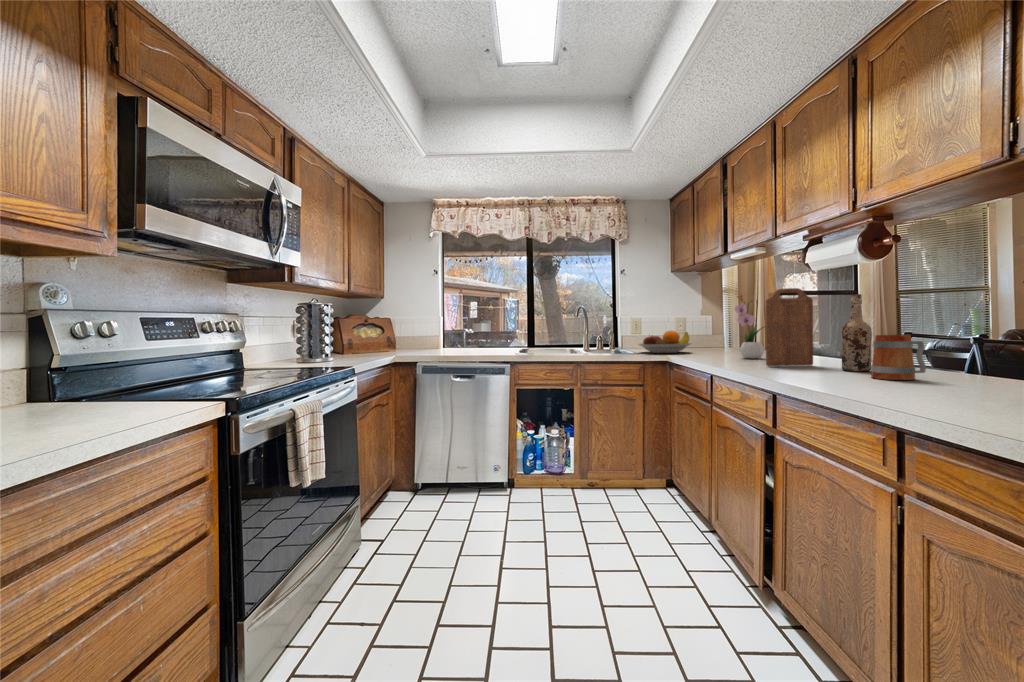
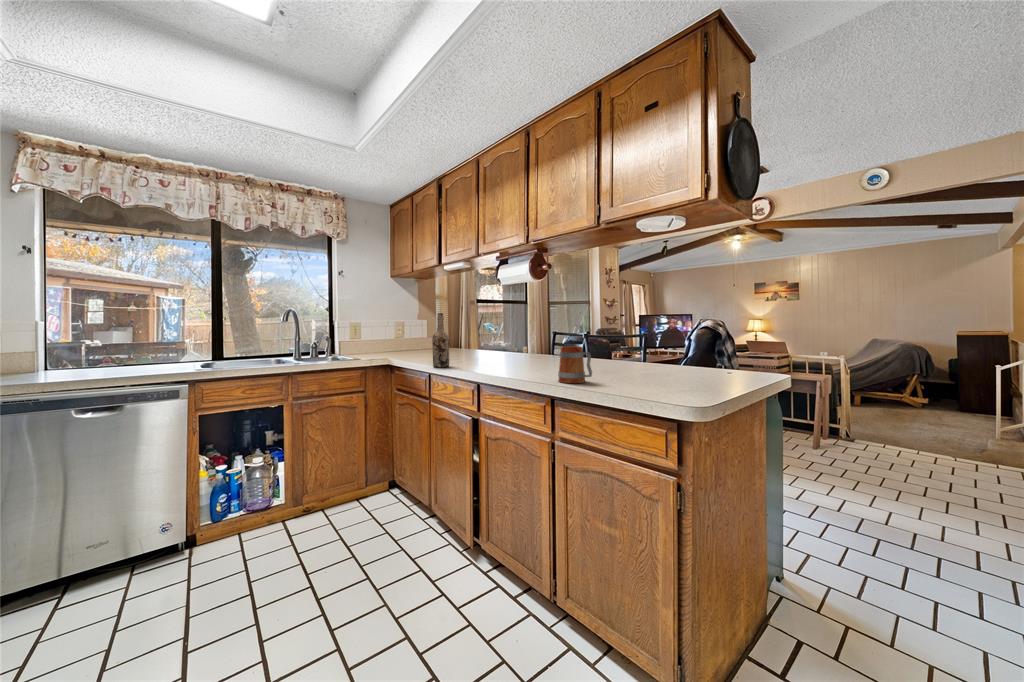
cutting board: present [765,288,813,366] -> none [479,303,514,373]
wine bottle: present [841,294,872,371] -> present [432,313,449,367]
flower arrangement: present [735,295,764,359] -> none [451,306,477,363]
fruit bowl: present [639,331,691,353] -> none [359,337,412,359]

